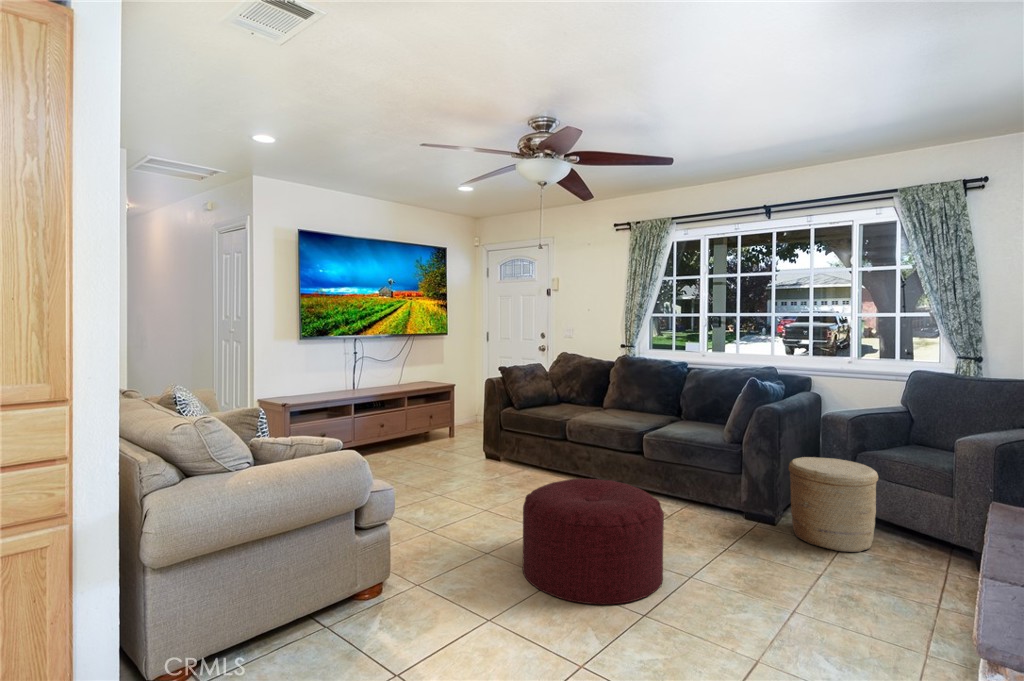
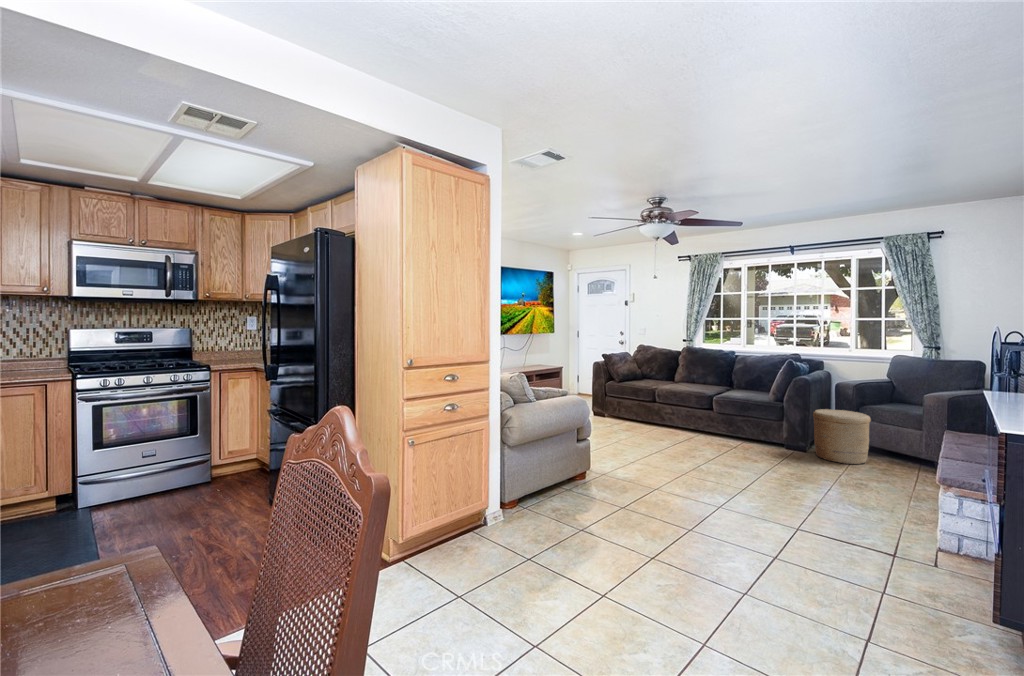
ottoman: present [523,478,664,604] -> none [657,418,743,482]

